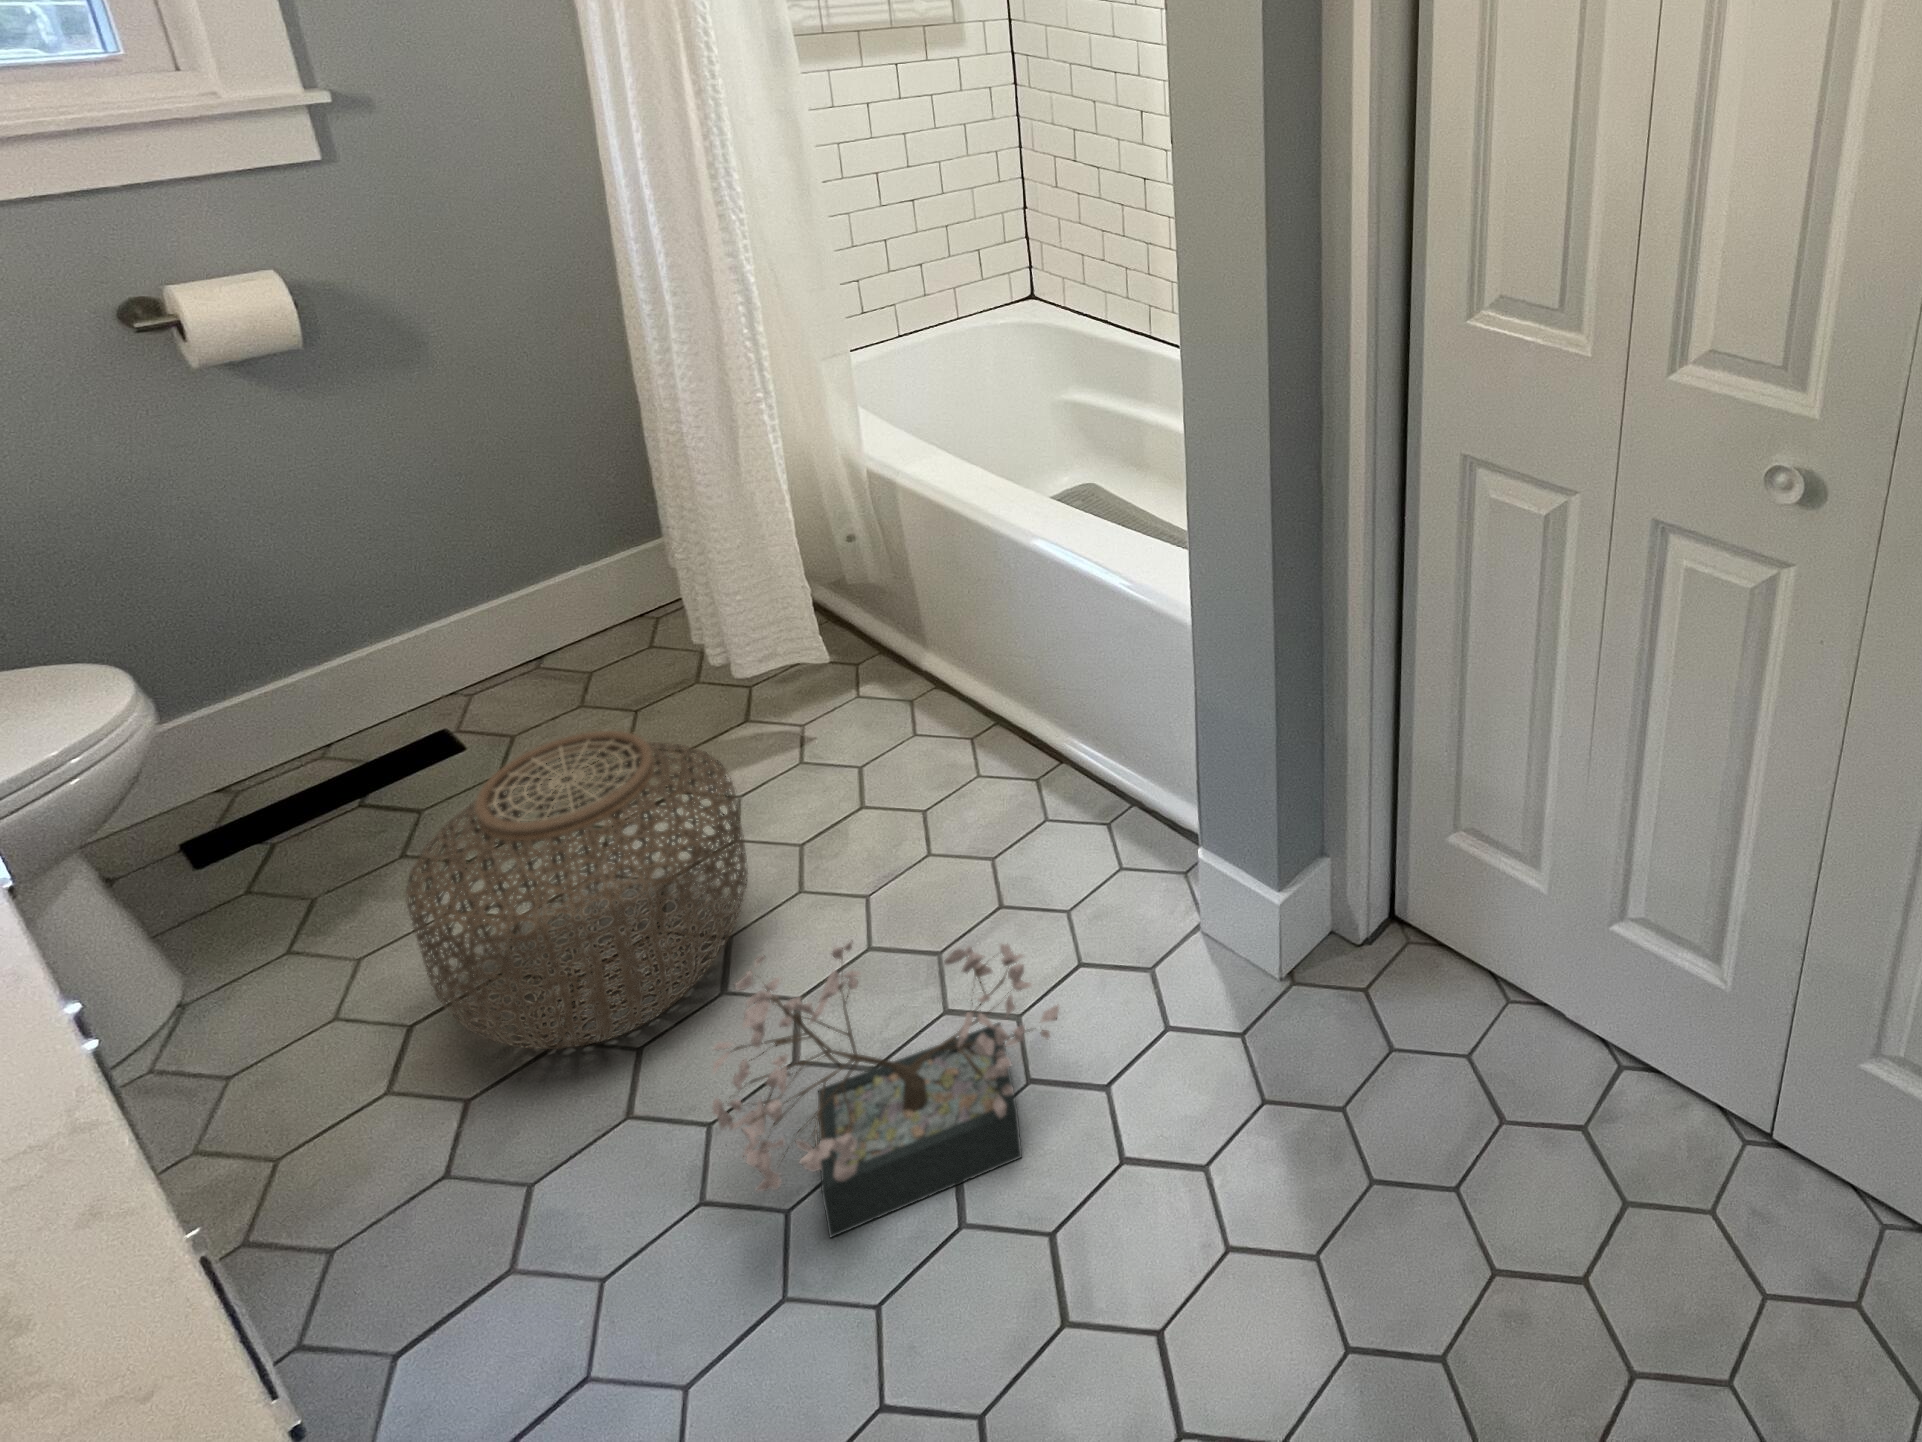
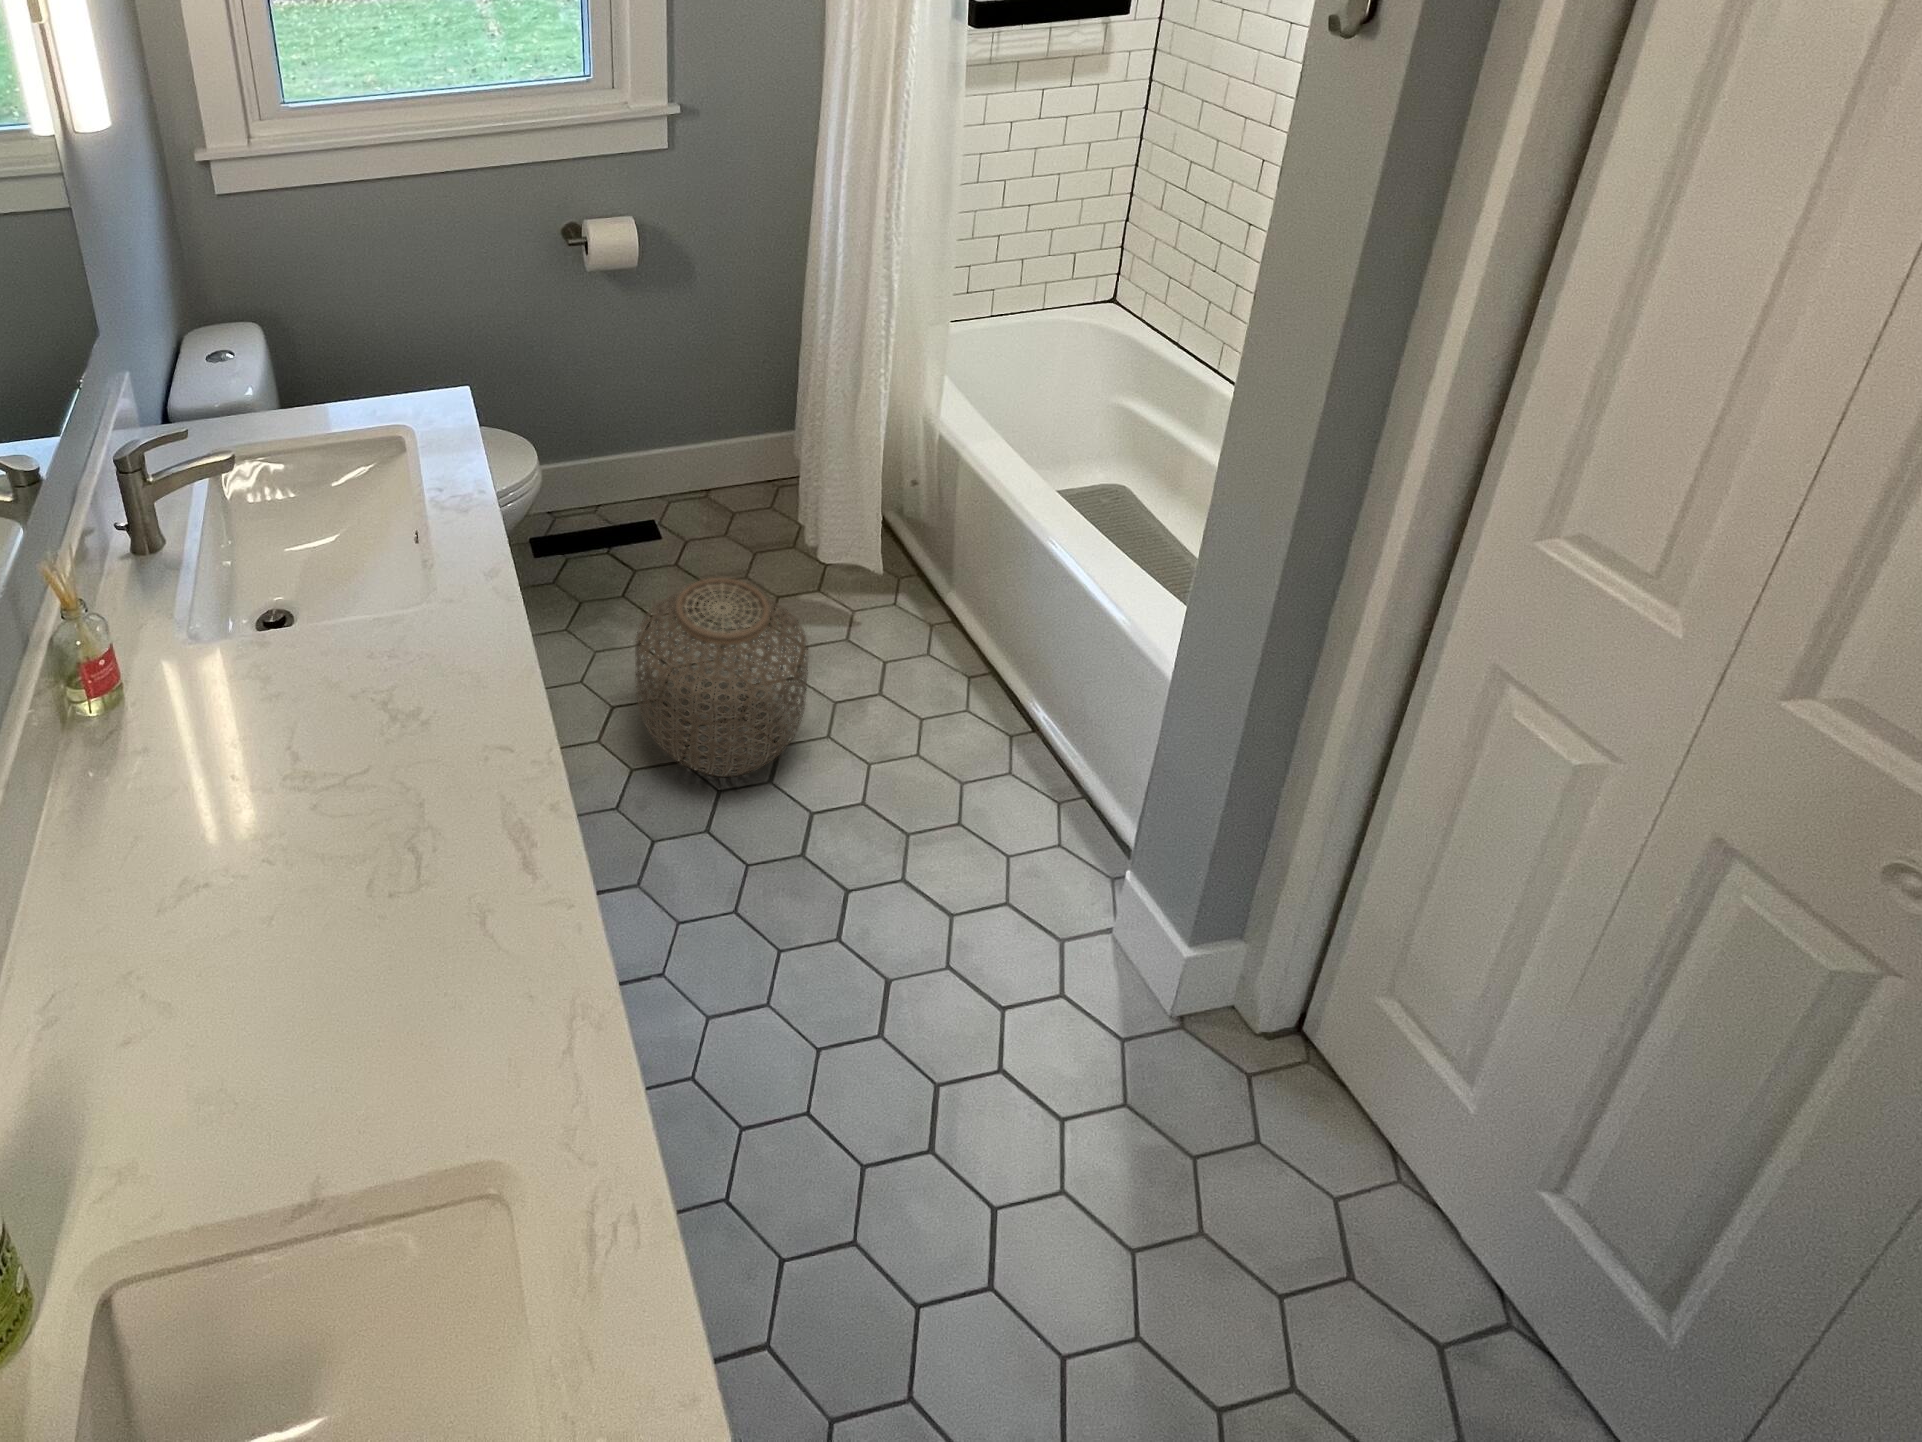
decorative plant: present [712,942,1059,1237] -> none [760,782,985,1016]

